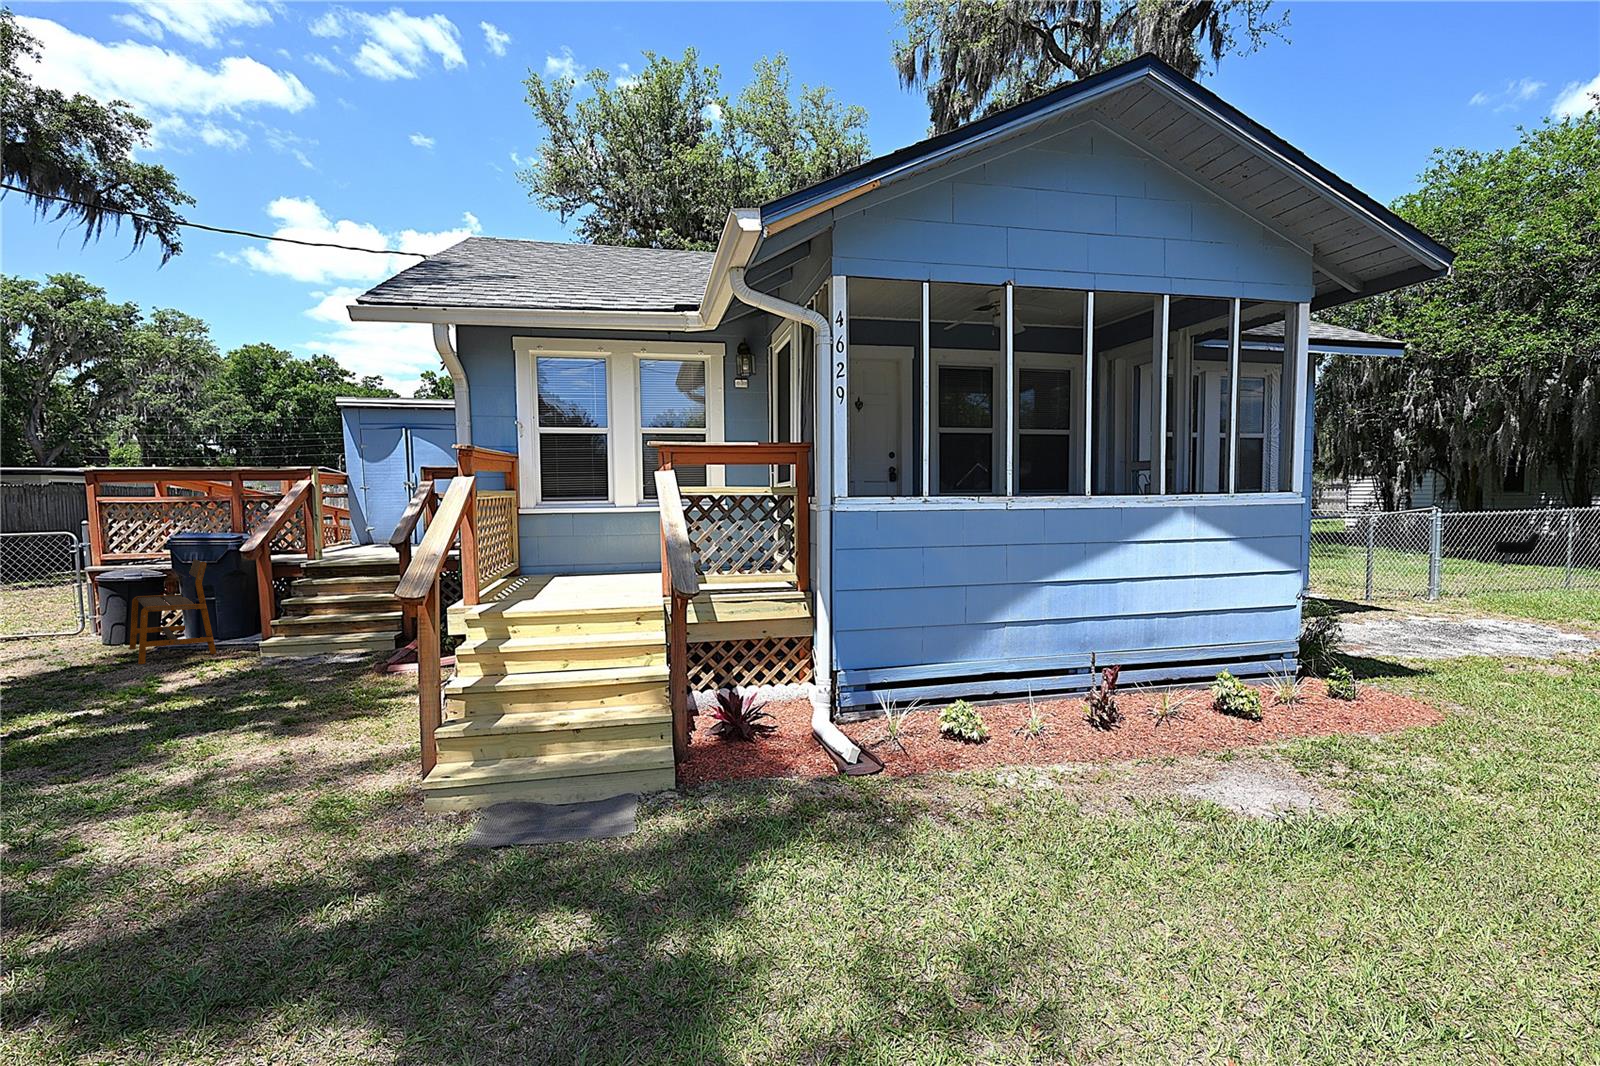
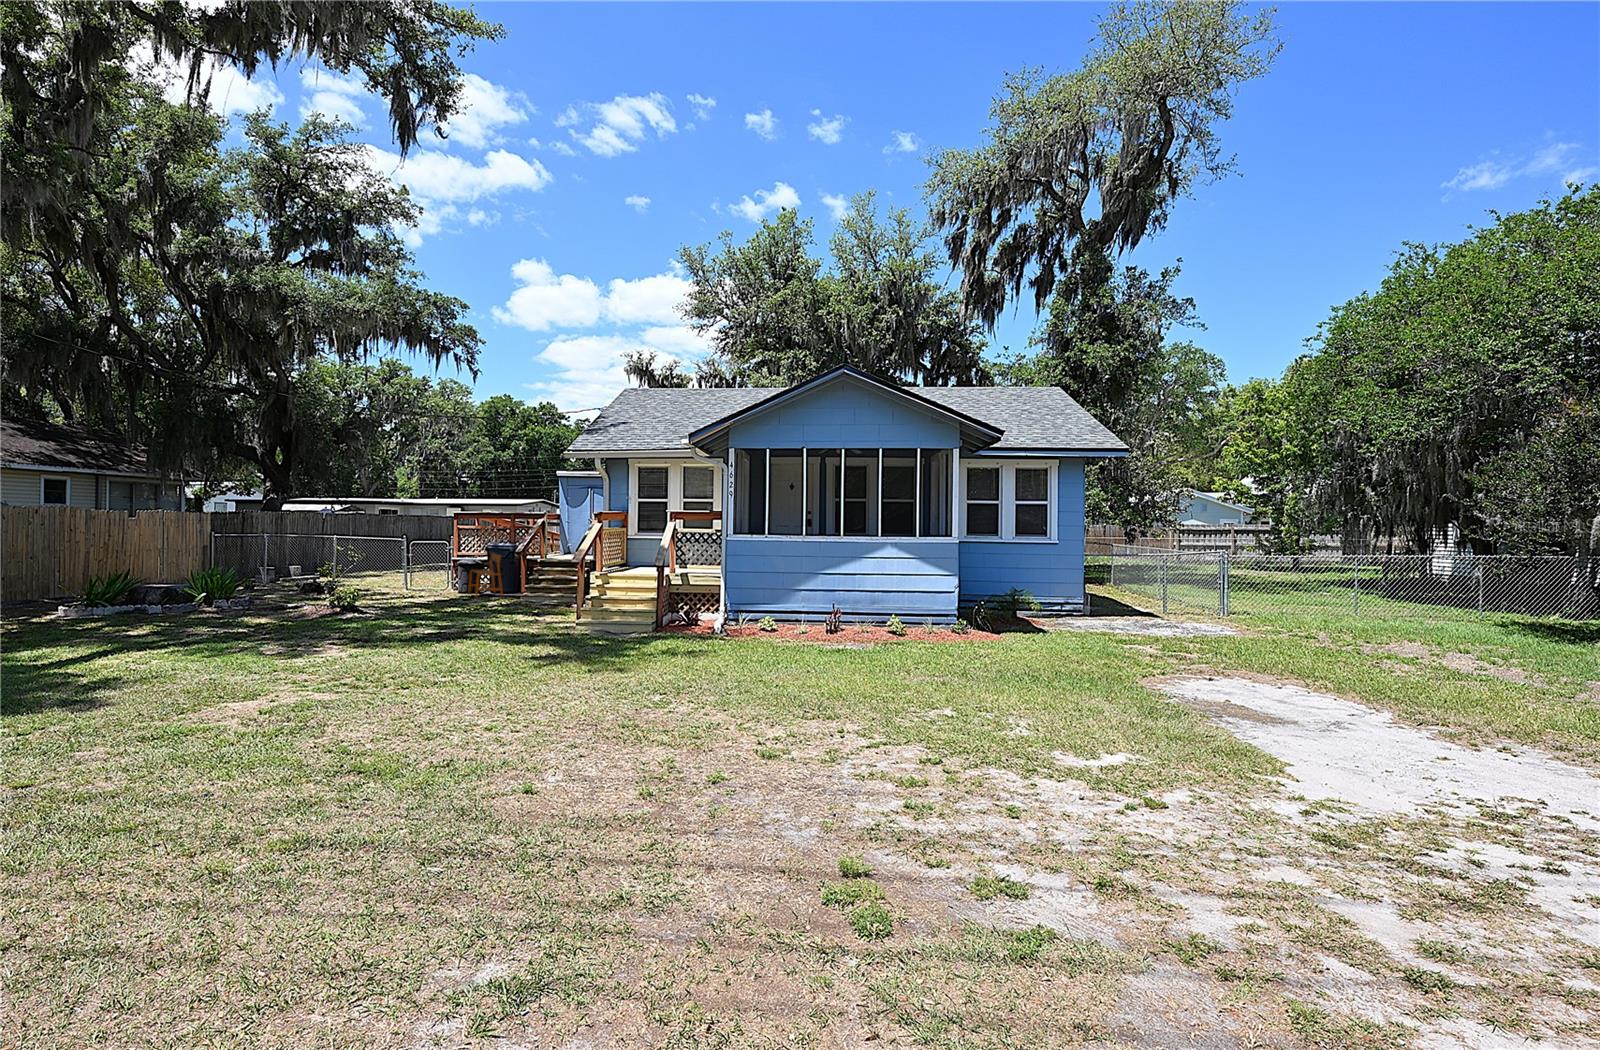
lounge chair: present [1495,533,1540,563] -> none [1376,572,1414,596]

